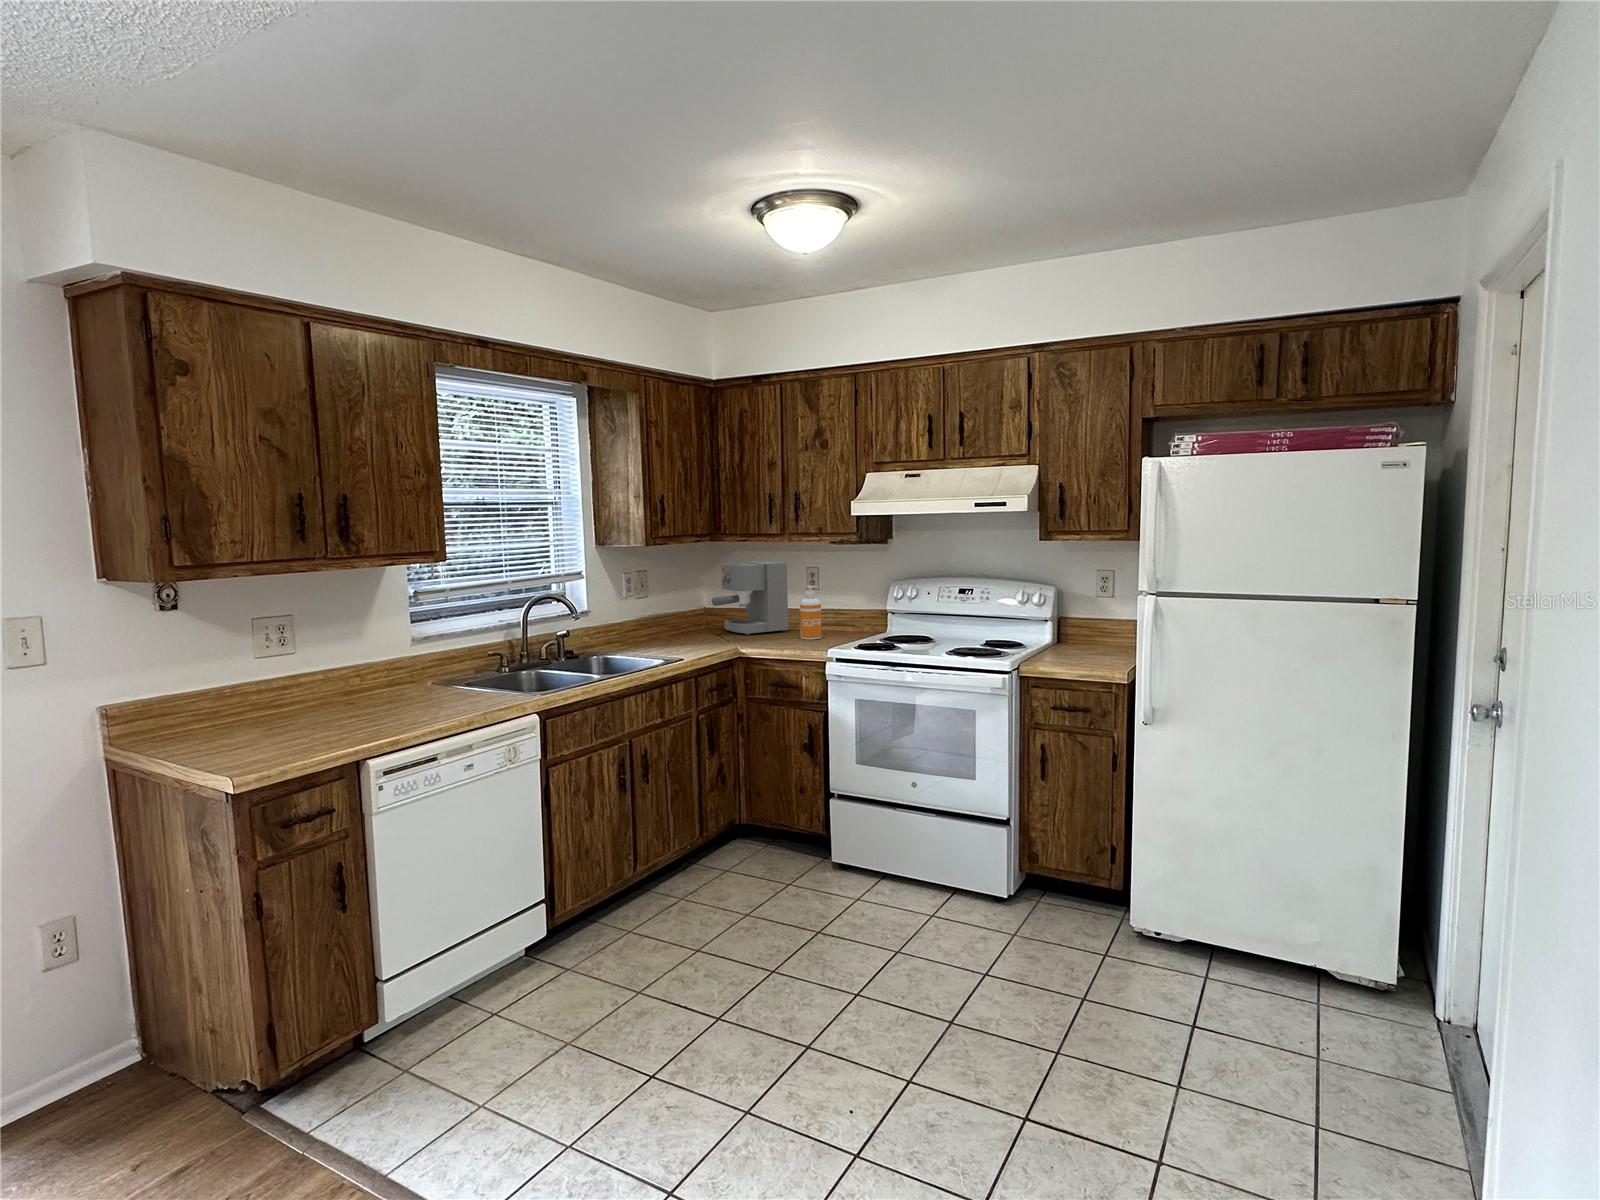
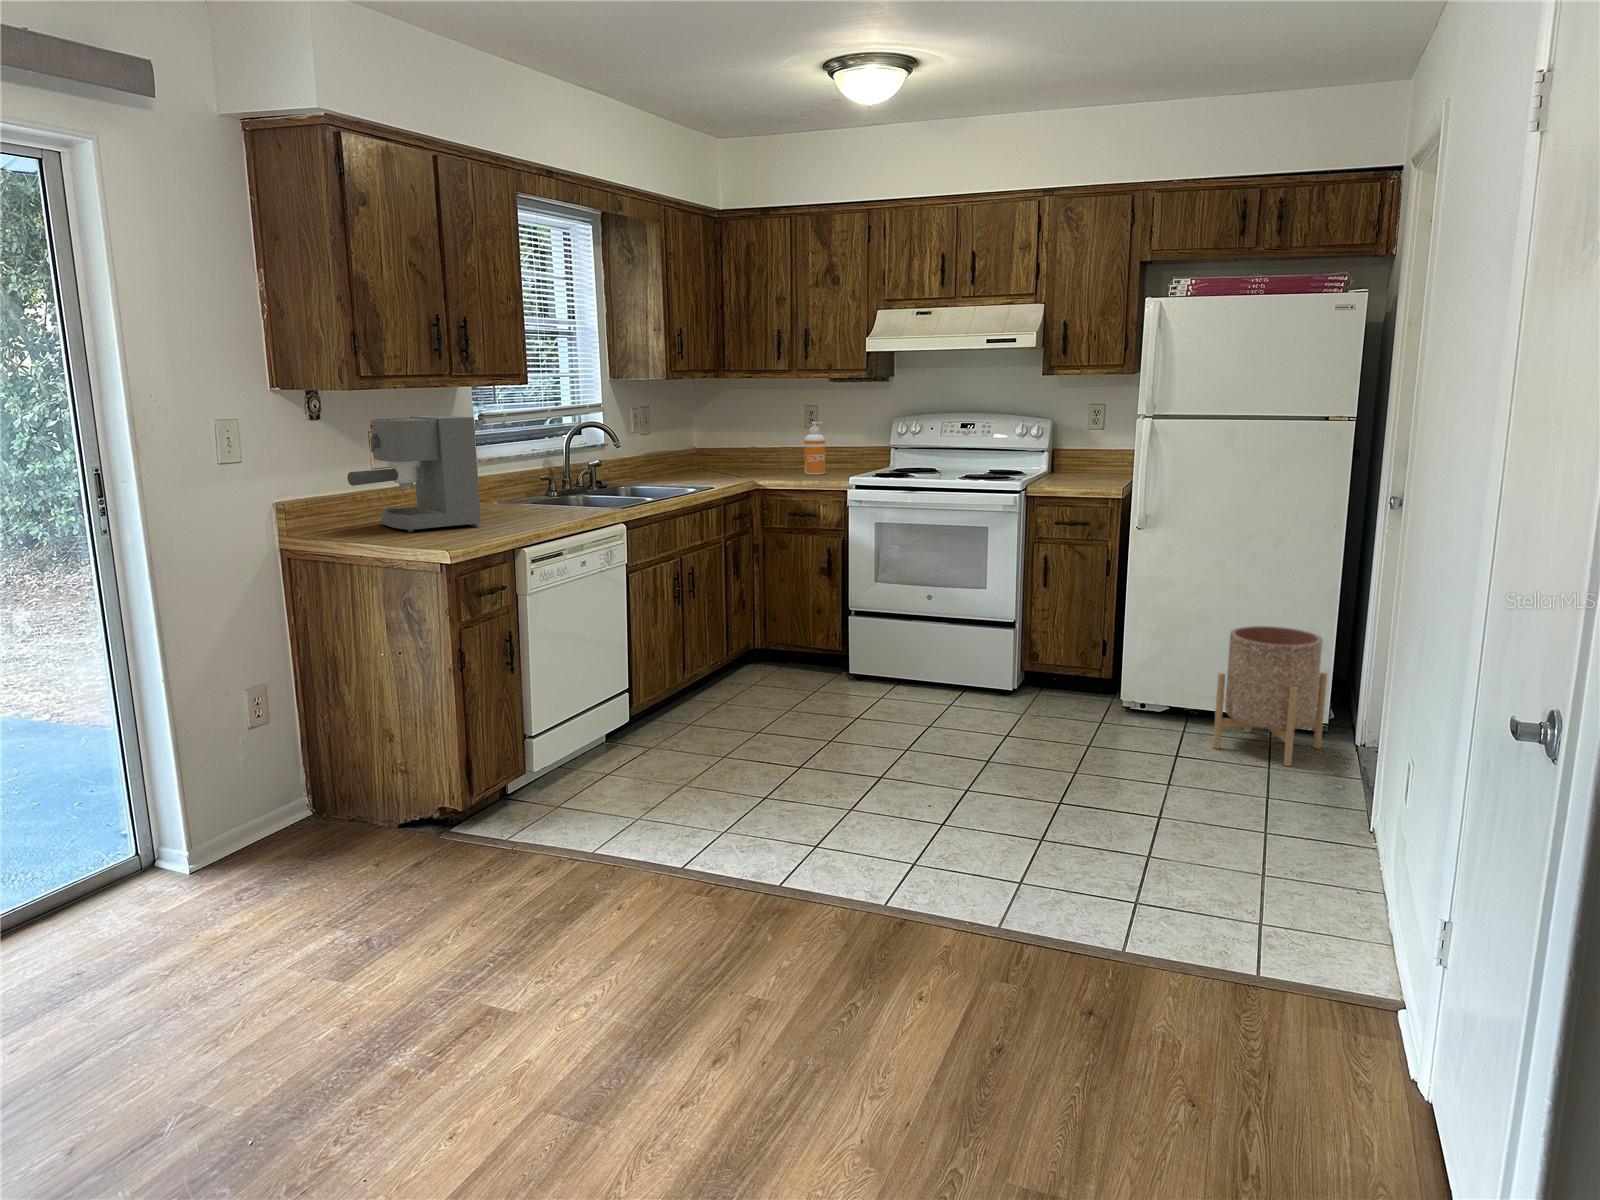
coffee maker: present [712,562,788,635] -> present [347,415,481,532]
planter: none [1244,857,1397,1064] -> present [1213,626,1327,766]

